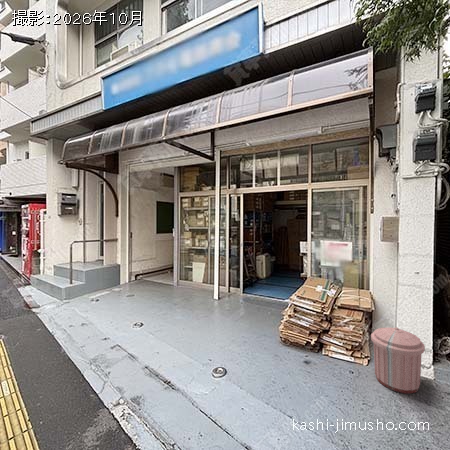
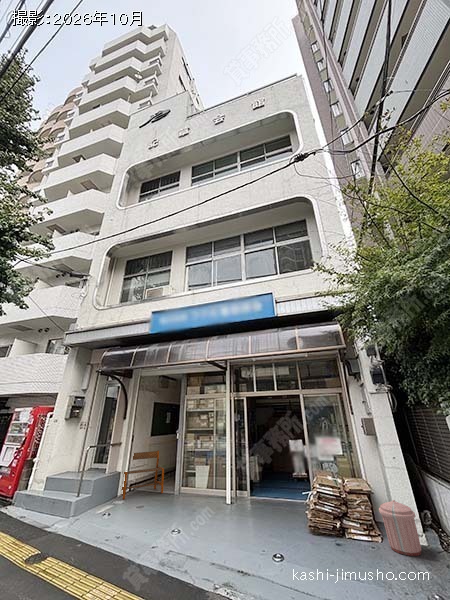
bench: none [124,247,164,286] -> present [121,451,164,499]

